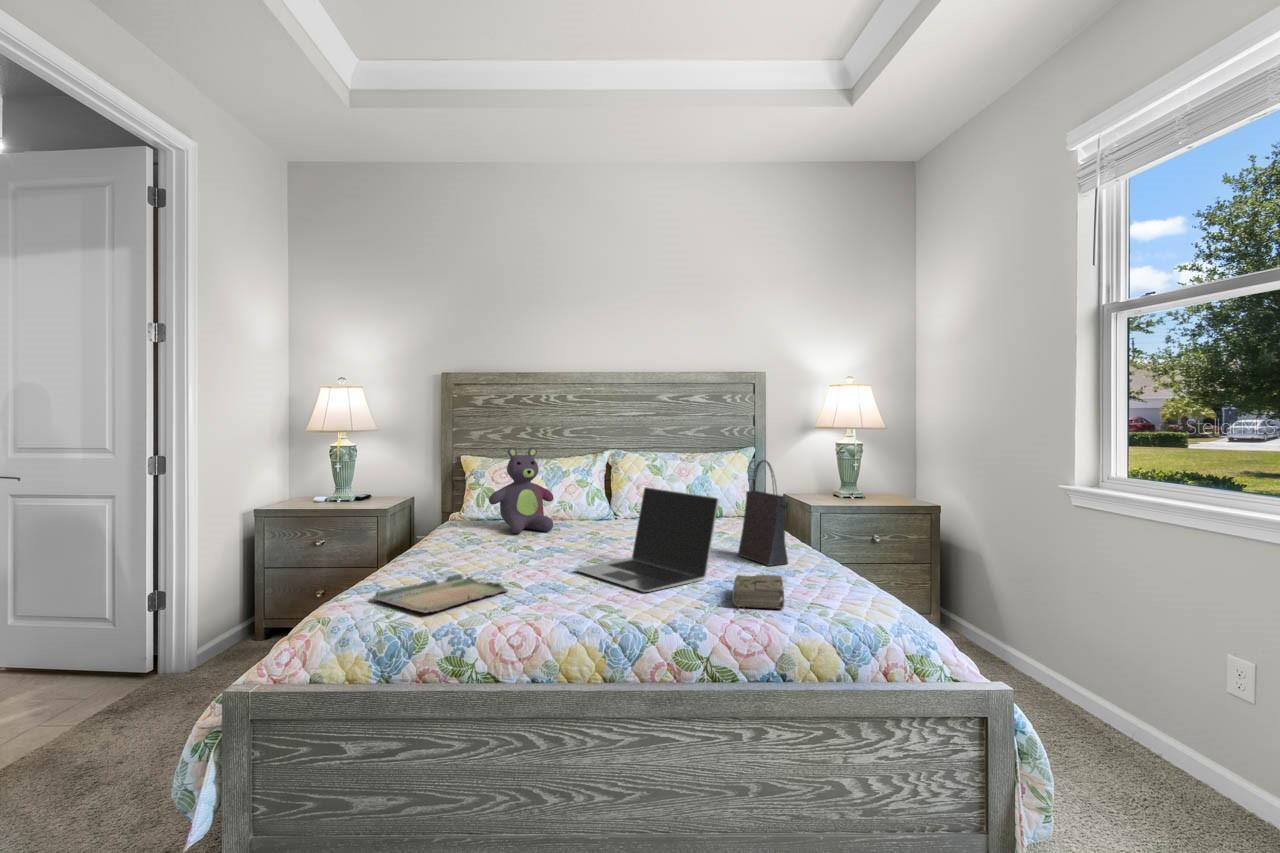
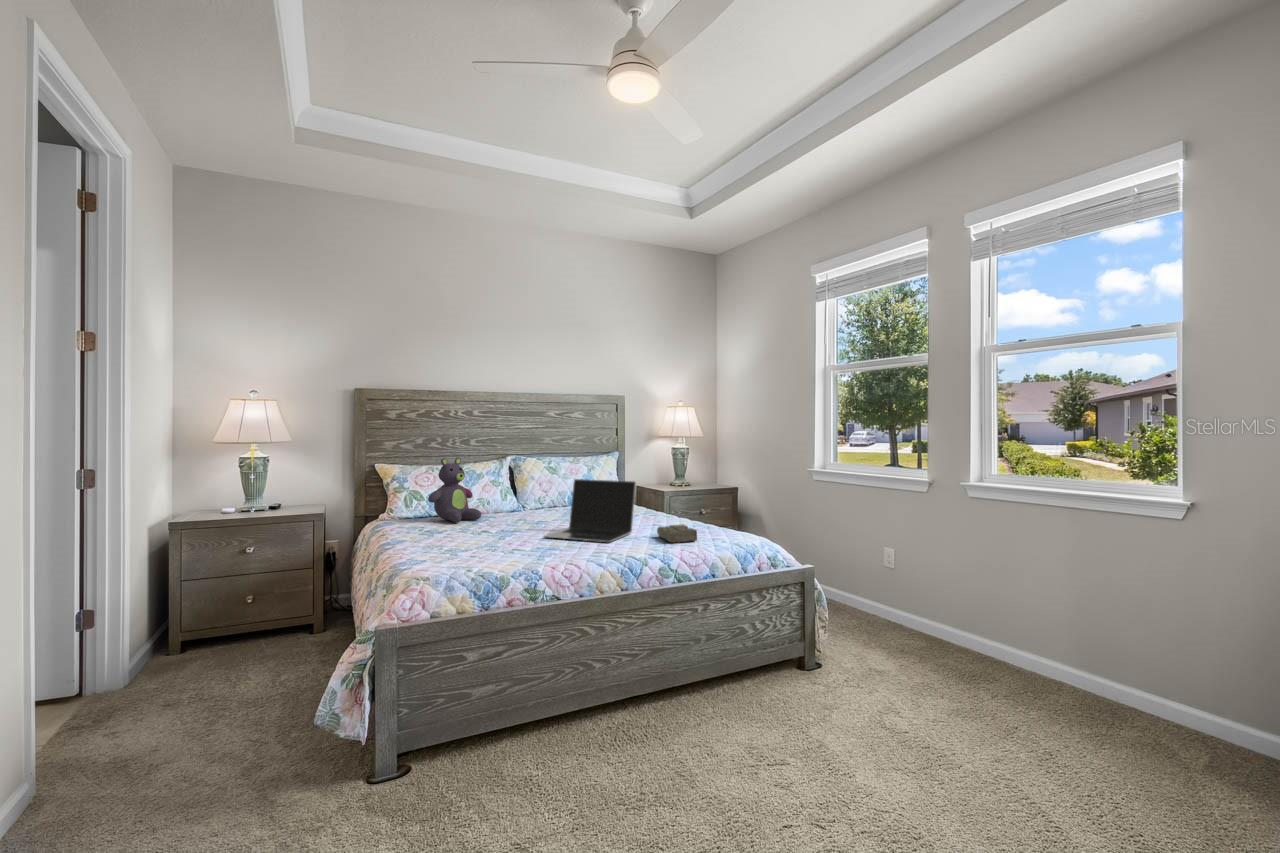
handbag: present [738,460,788,566] -> none [629,458,666,524]
tray: present [372,574,508,613] -> none [438,542,523,565]

